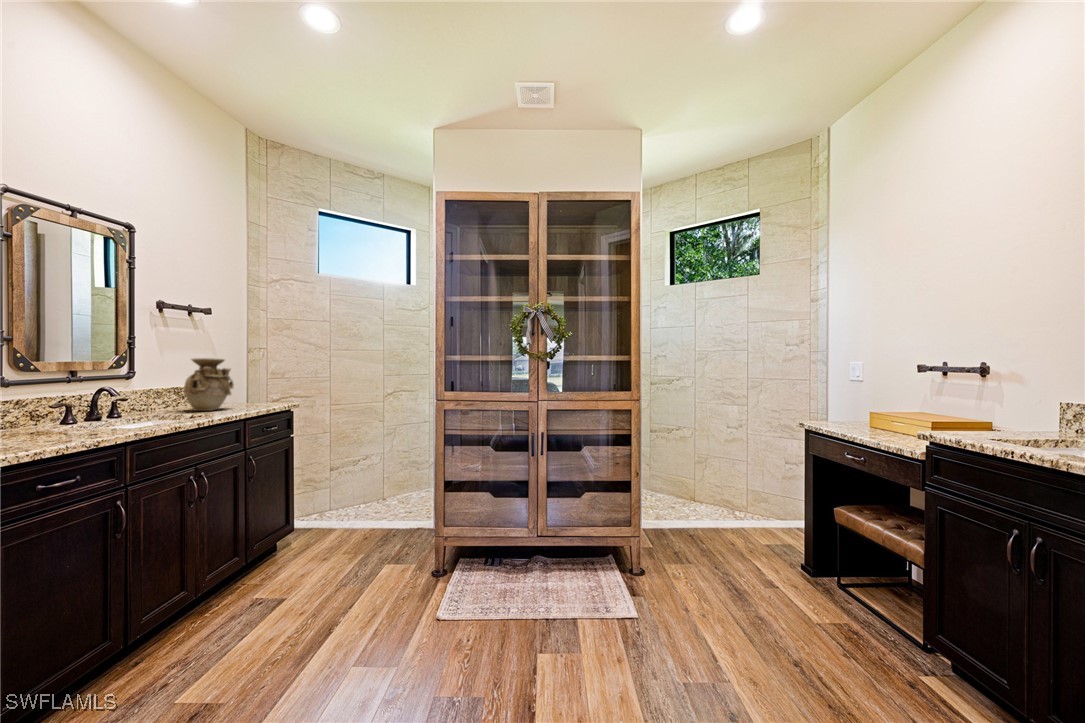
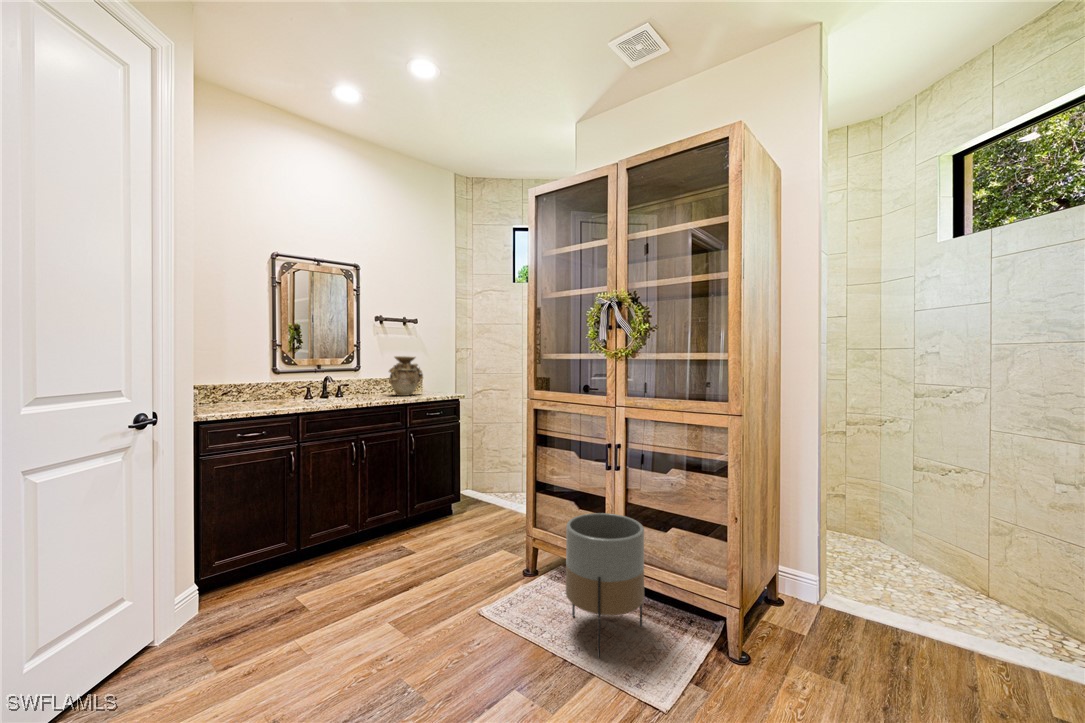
planter: none [518,490,585,602] -> present [566,513,644,658]

